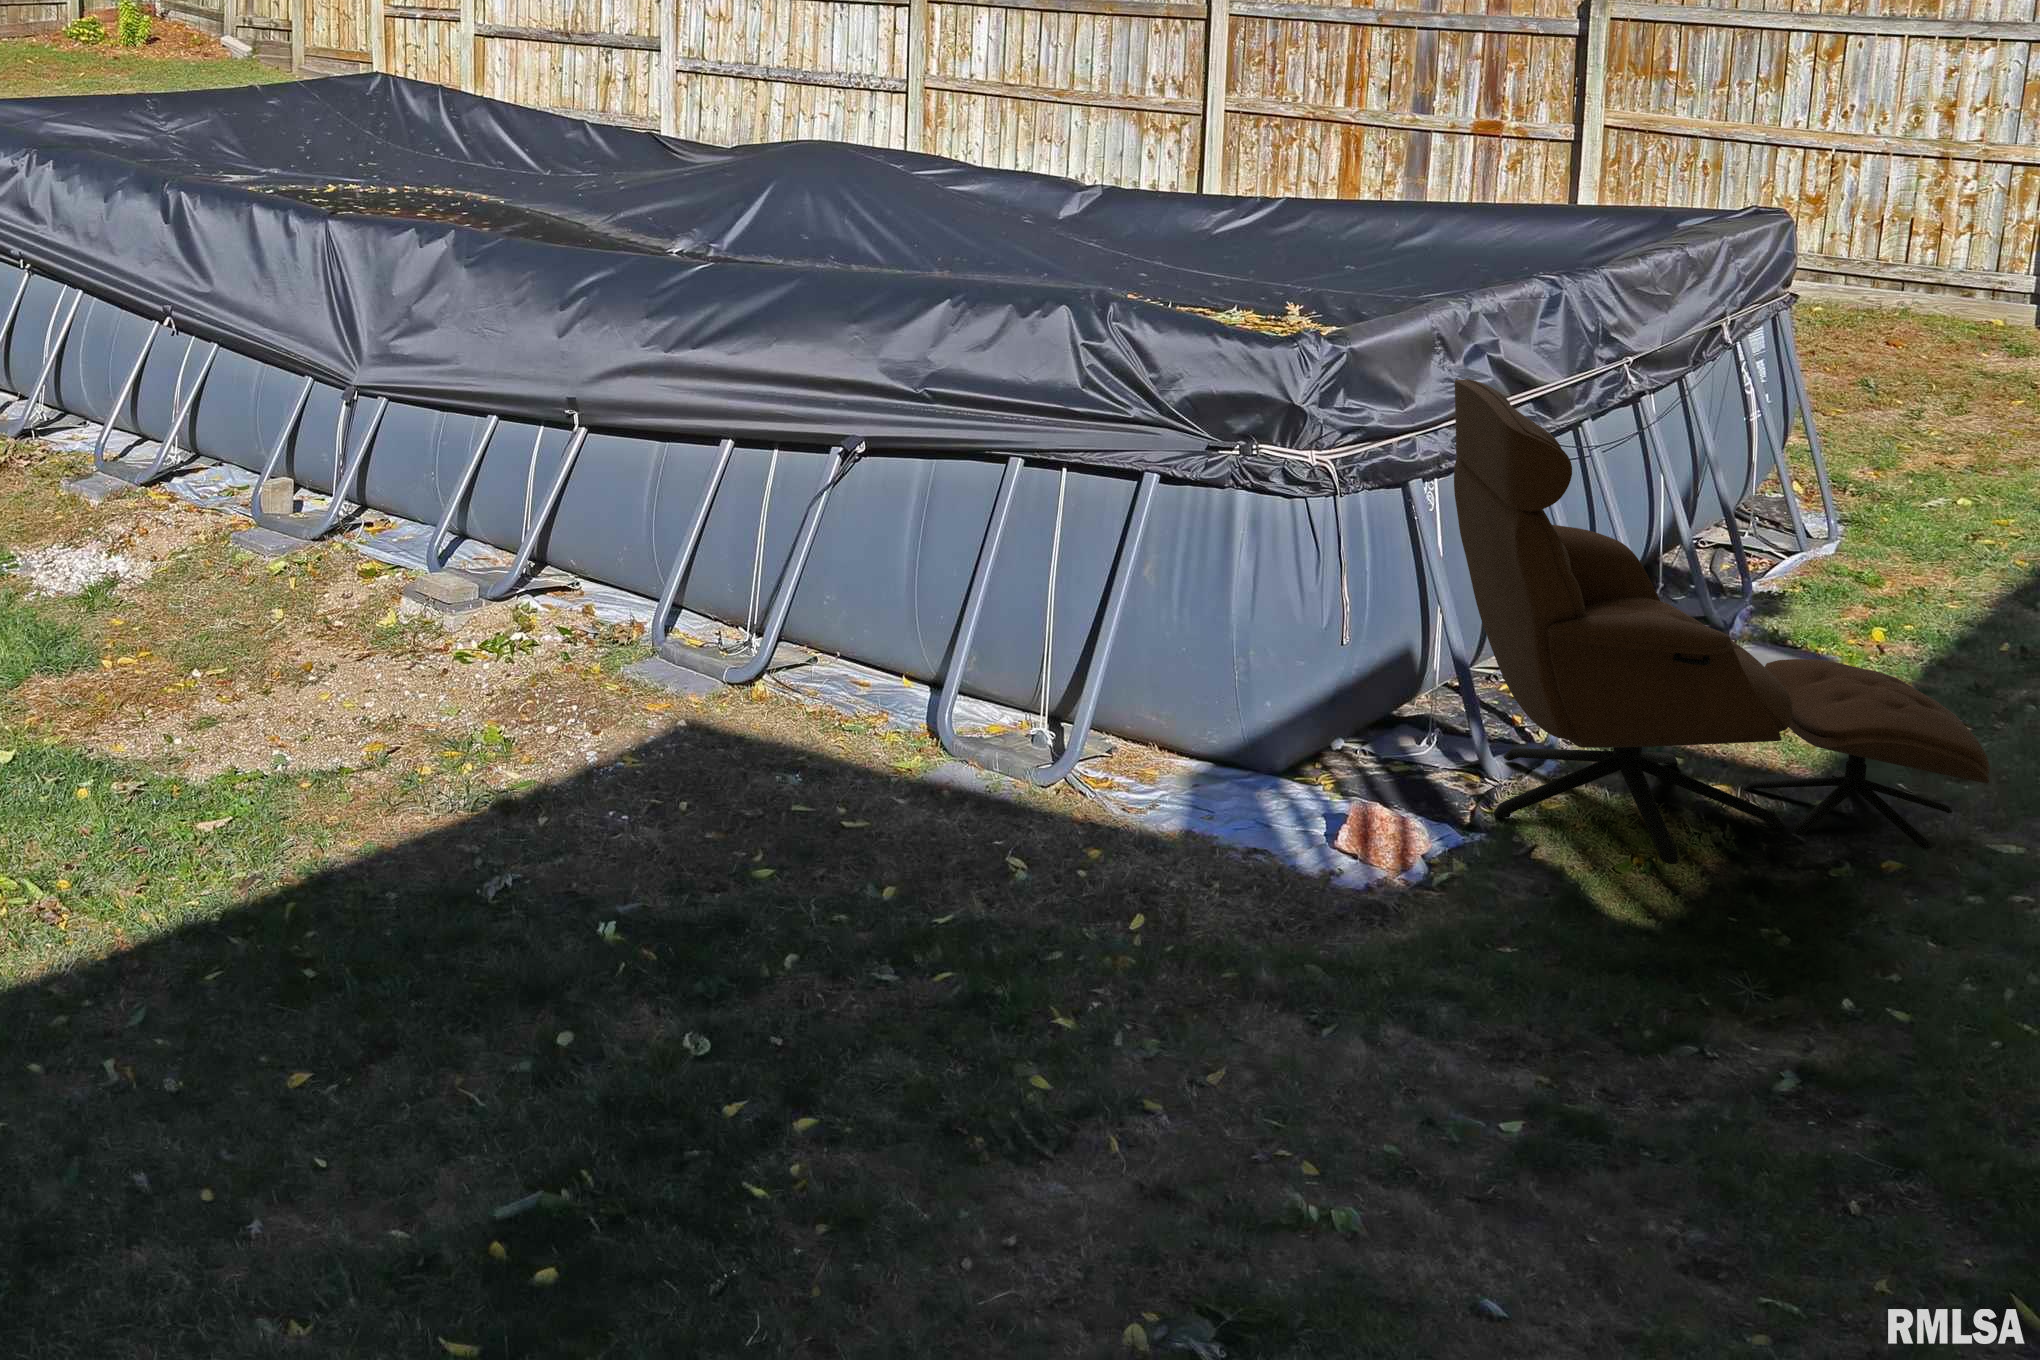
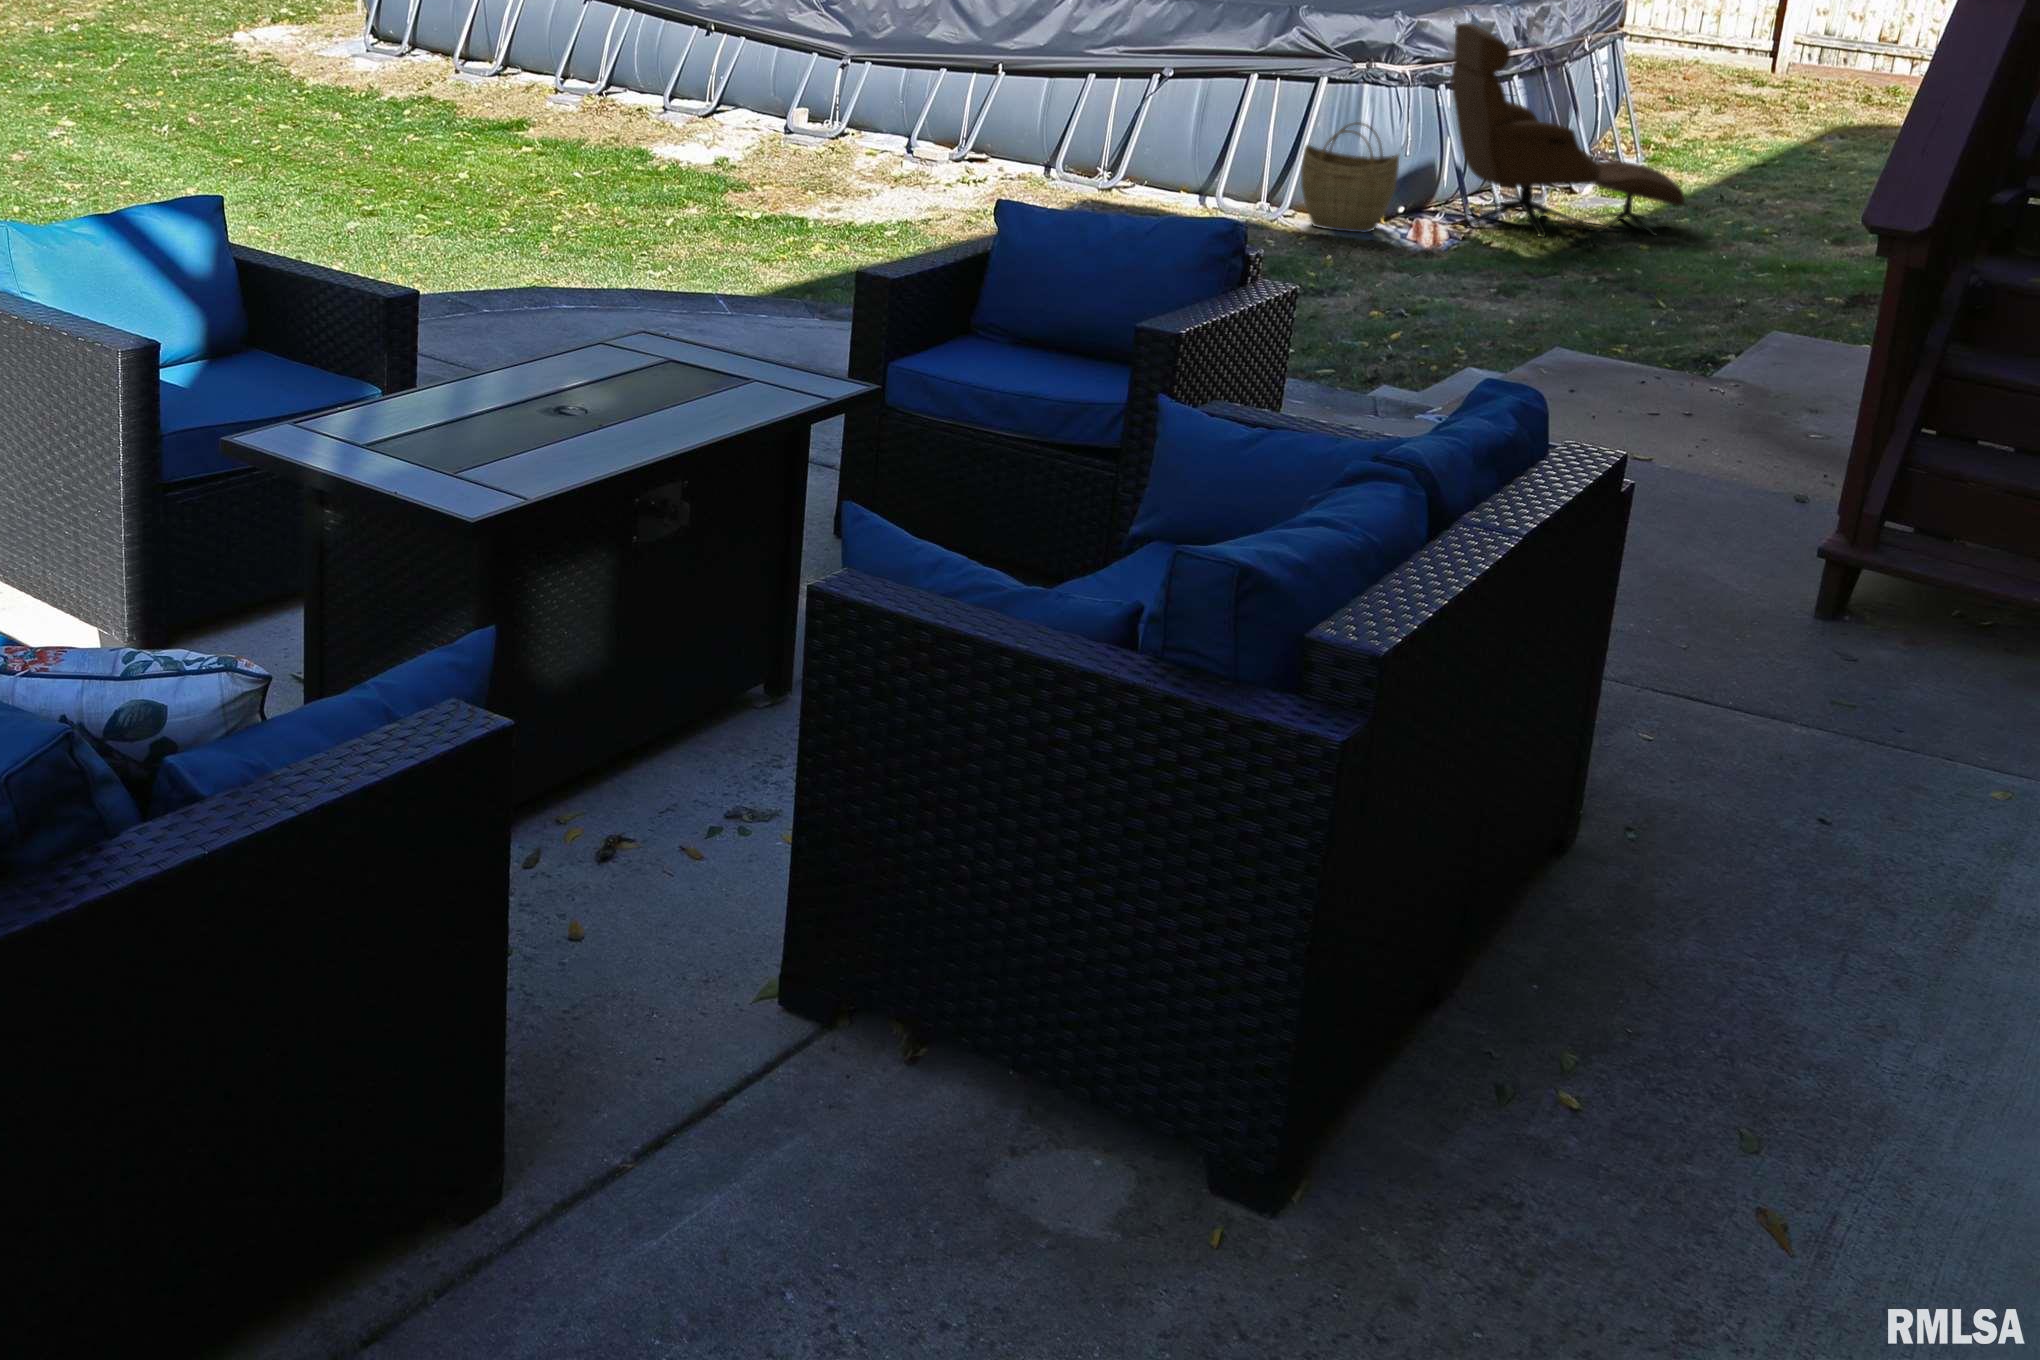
woven basket: none [1134,600,1341,849] -> present [1301,122,1400,232]

